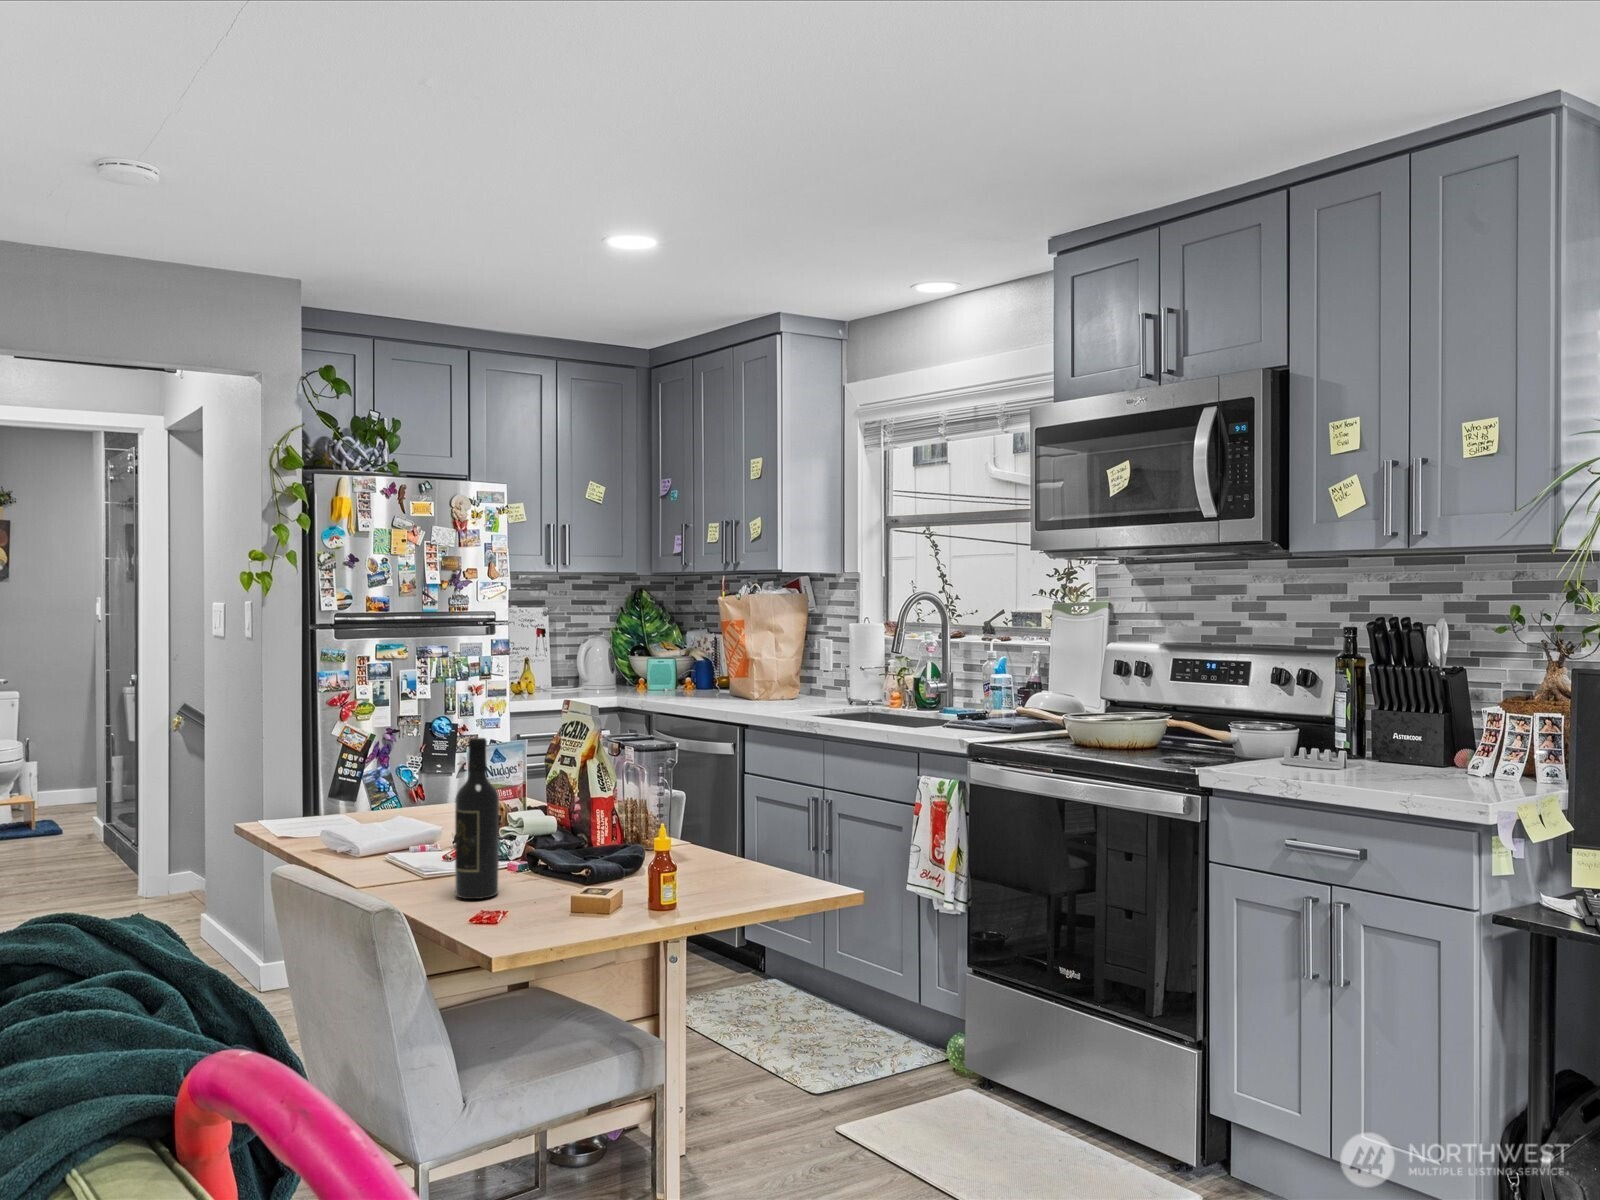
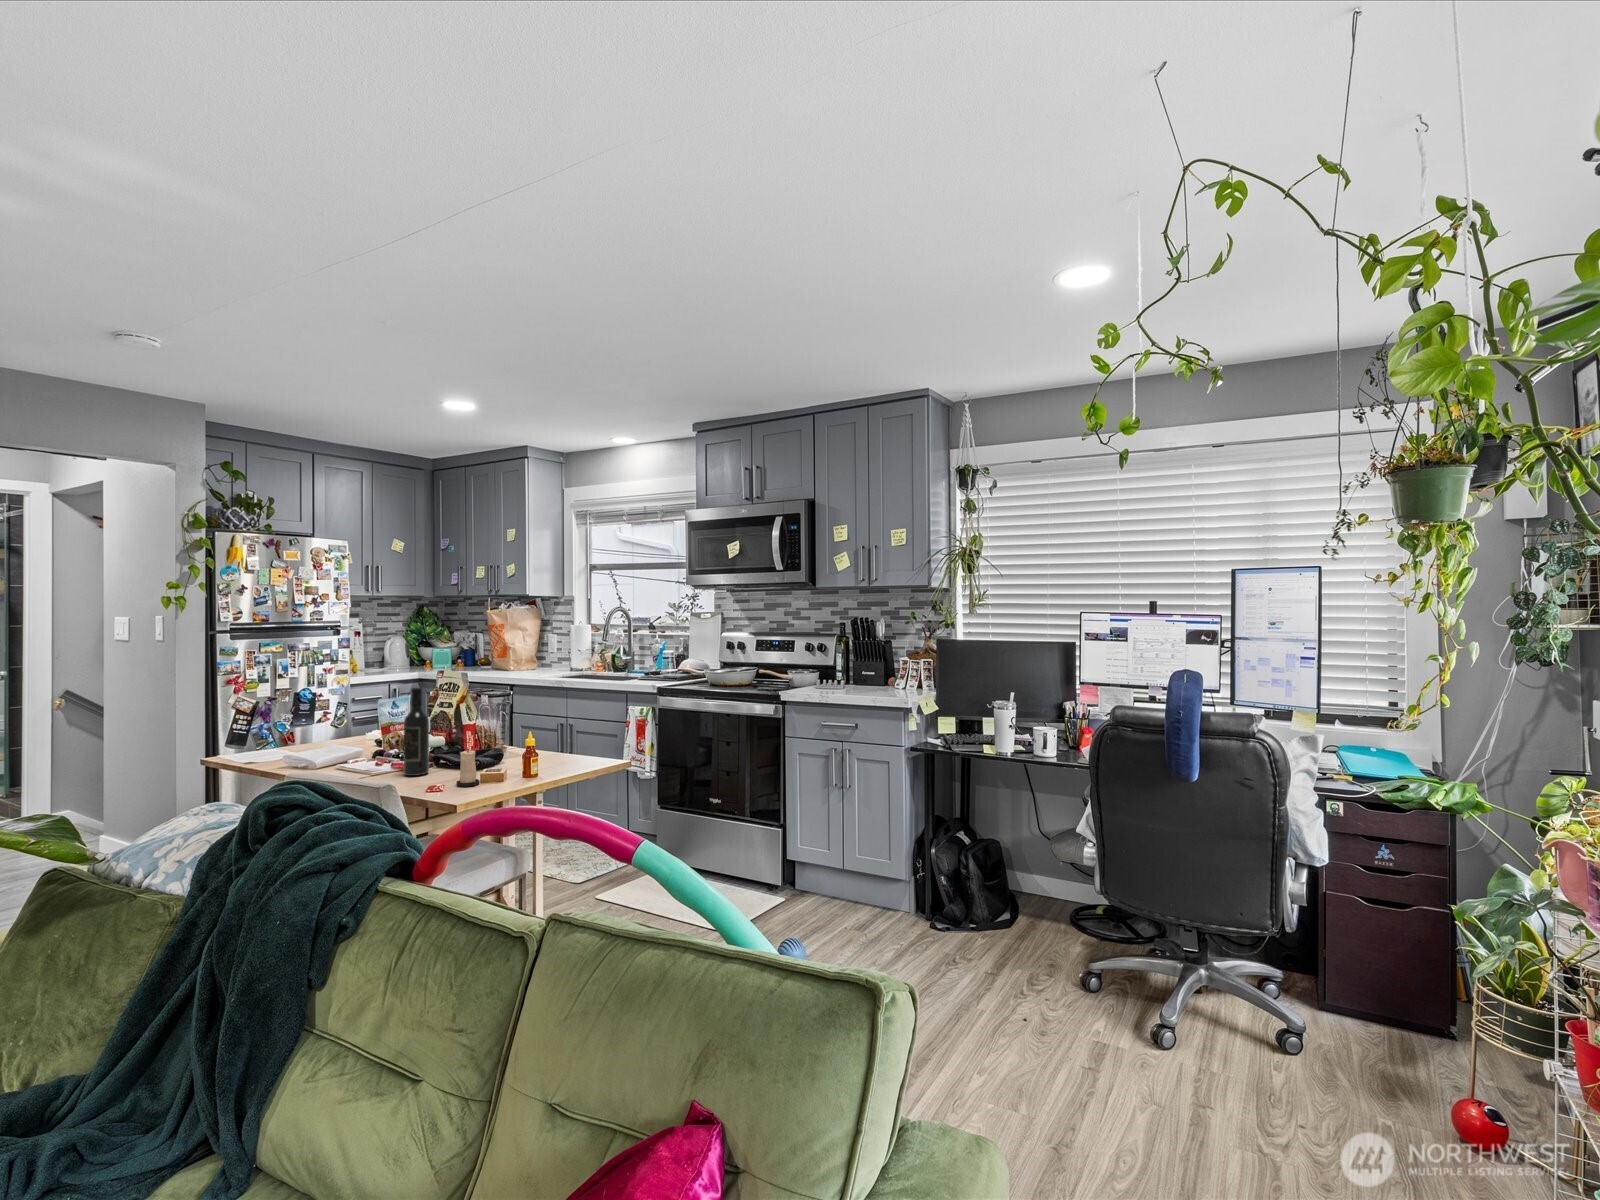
candle: none [522,860,562,933] -> present [456,749,479,787]

